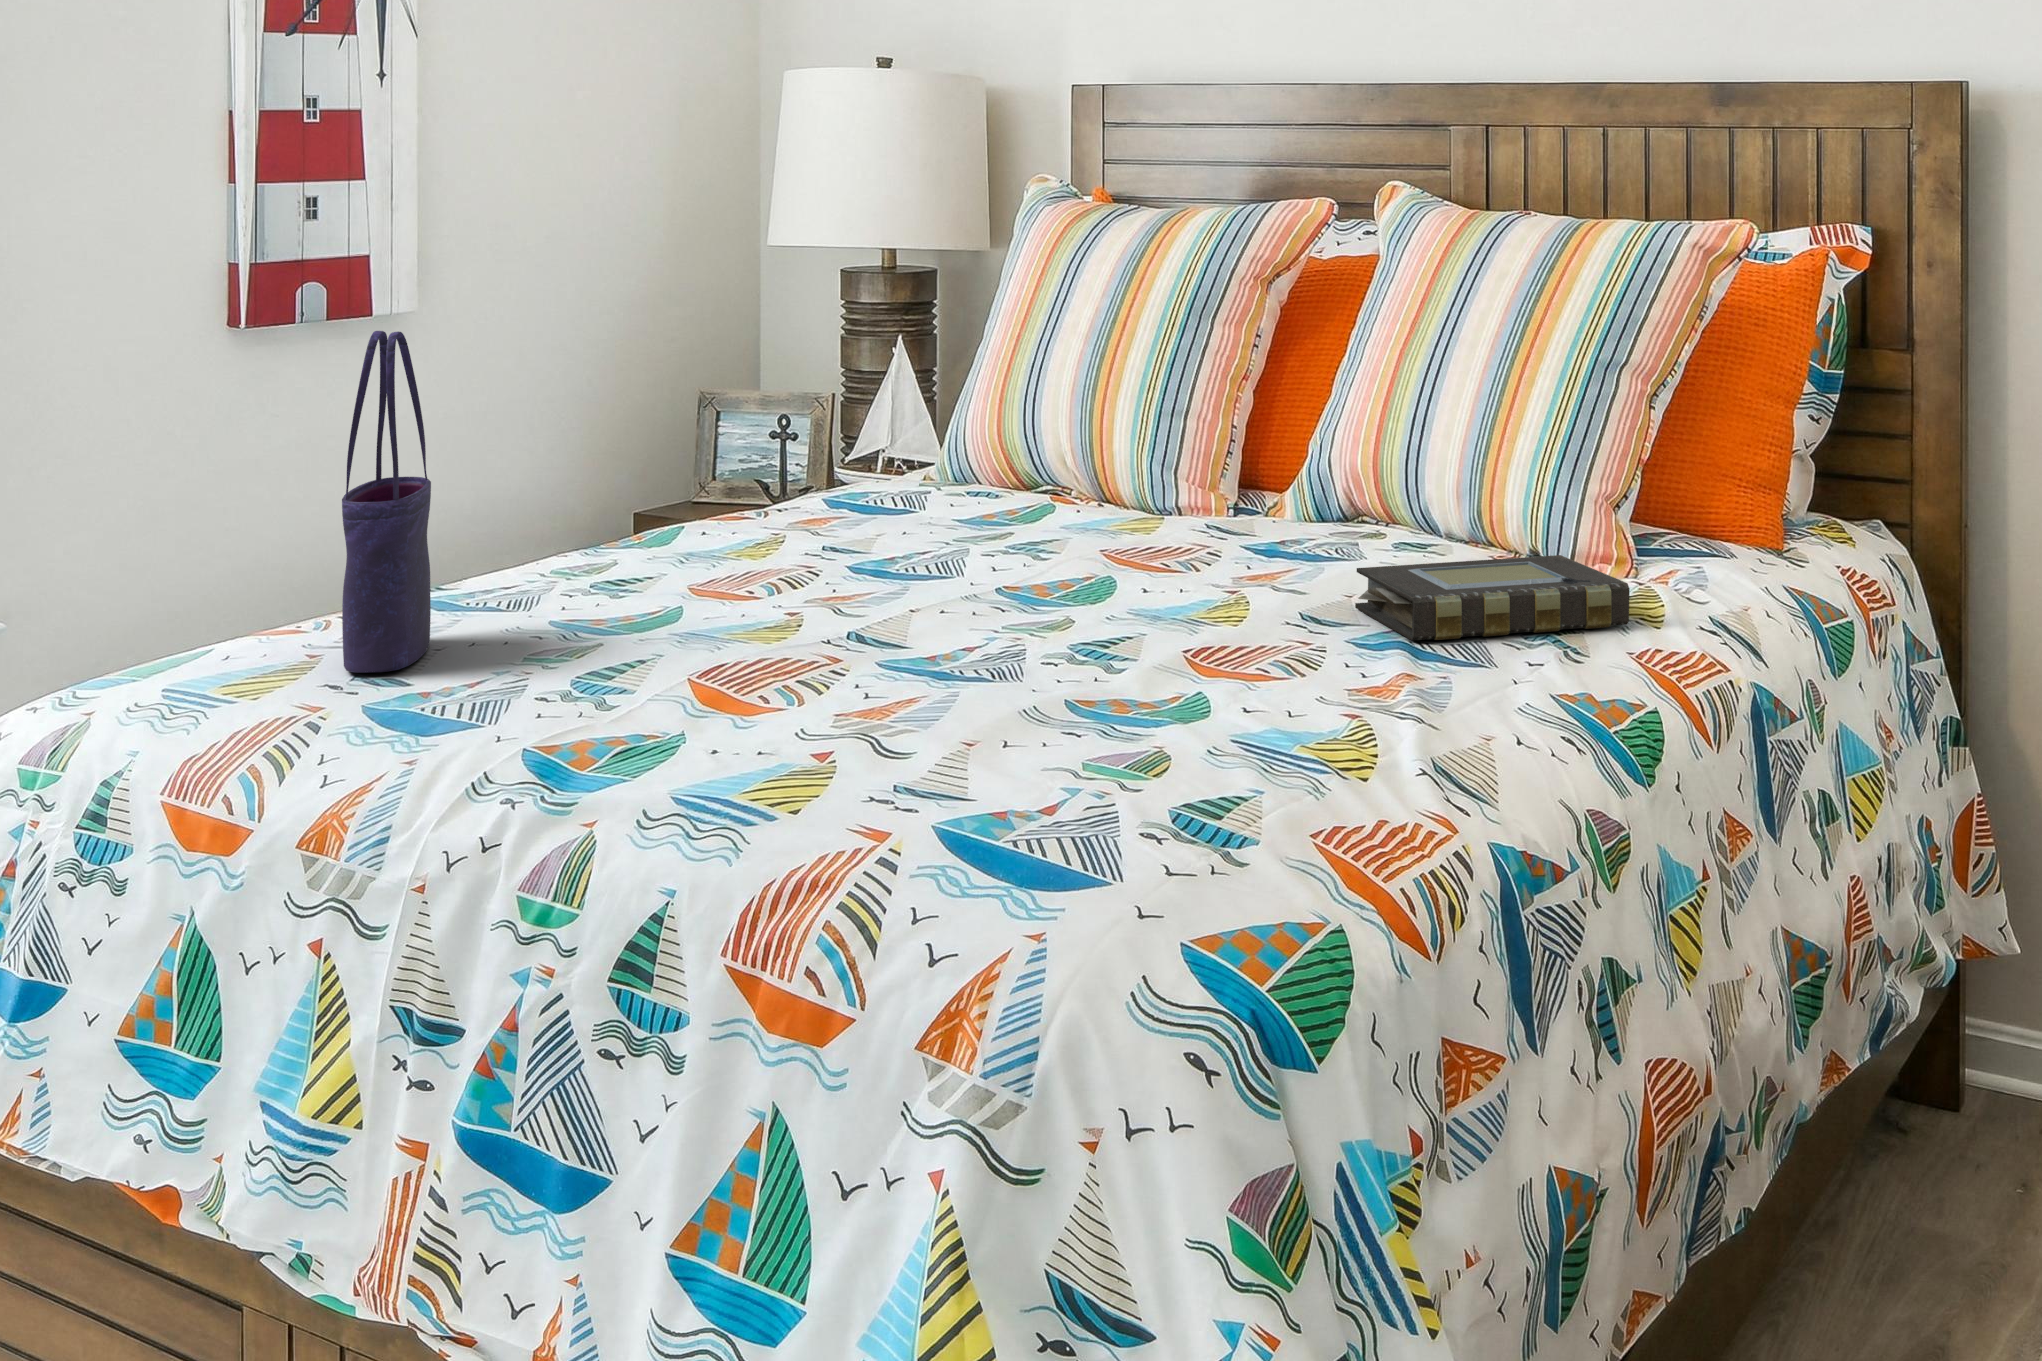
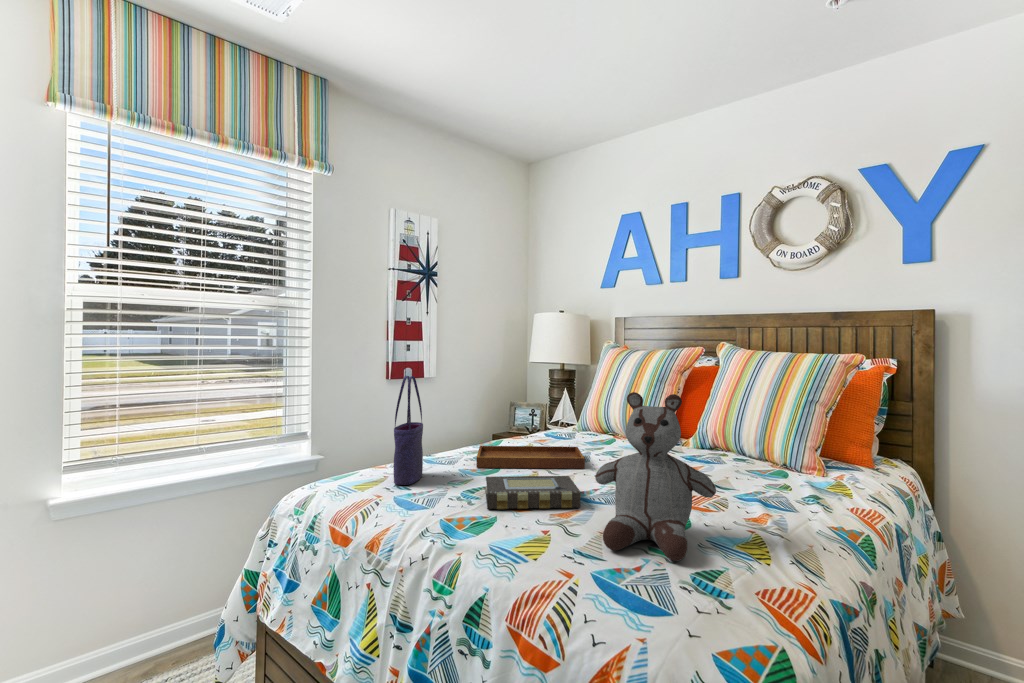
stuffed bear: none [958,367,1261,789] -> present [595,392,716,561]
tray: none [602,468,946,612] -> present [476,425,585,469]
book: present [1355,555,1630,640] -> present [482,476,581,510]

